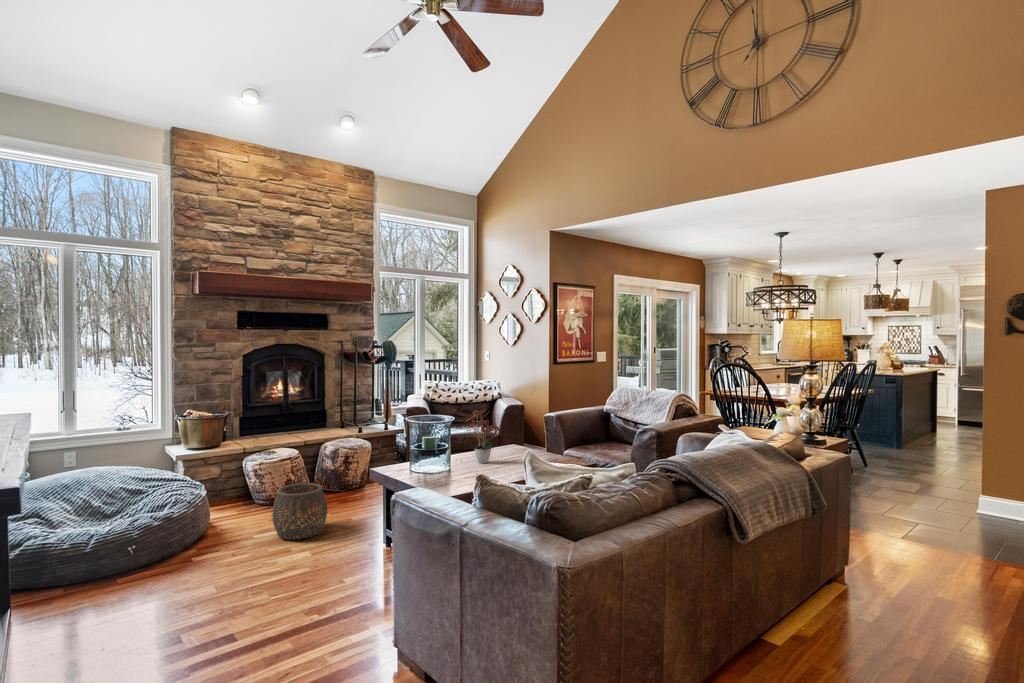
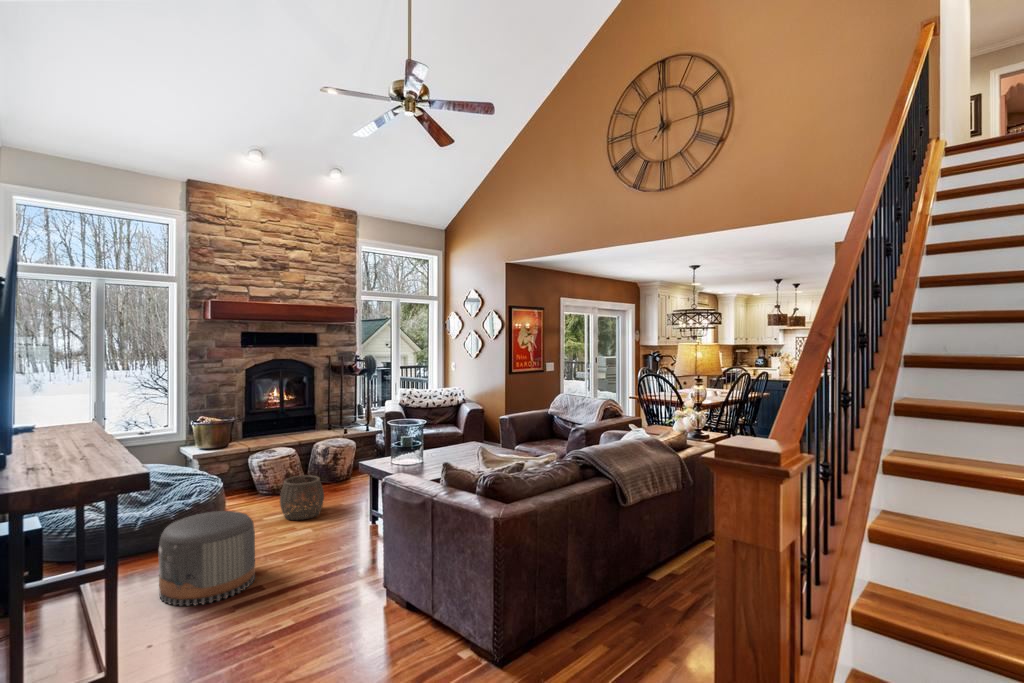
flower arrangement: present [468,410,500,463] -> none [435,414,464,457]
pouf: none [89,533,224,668] -> present [159,511,255,606]

